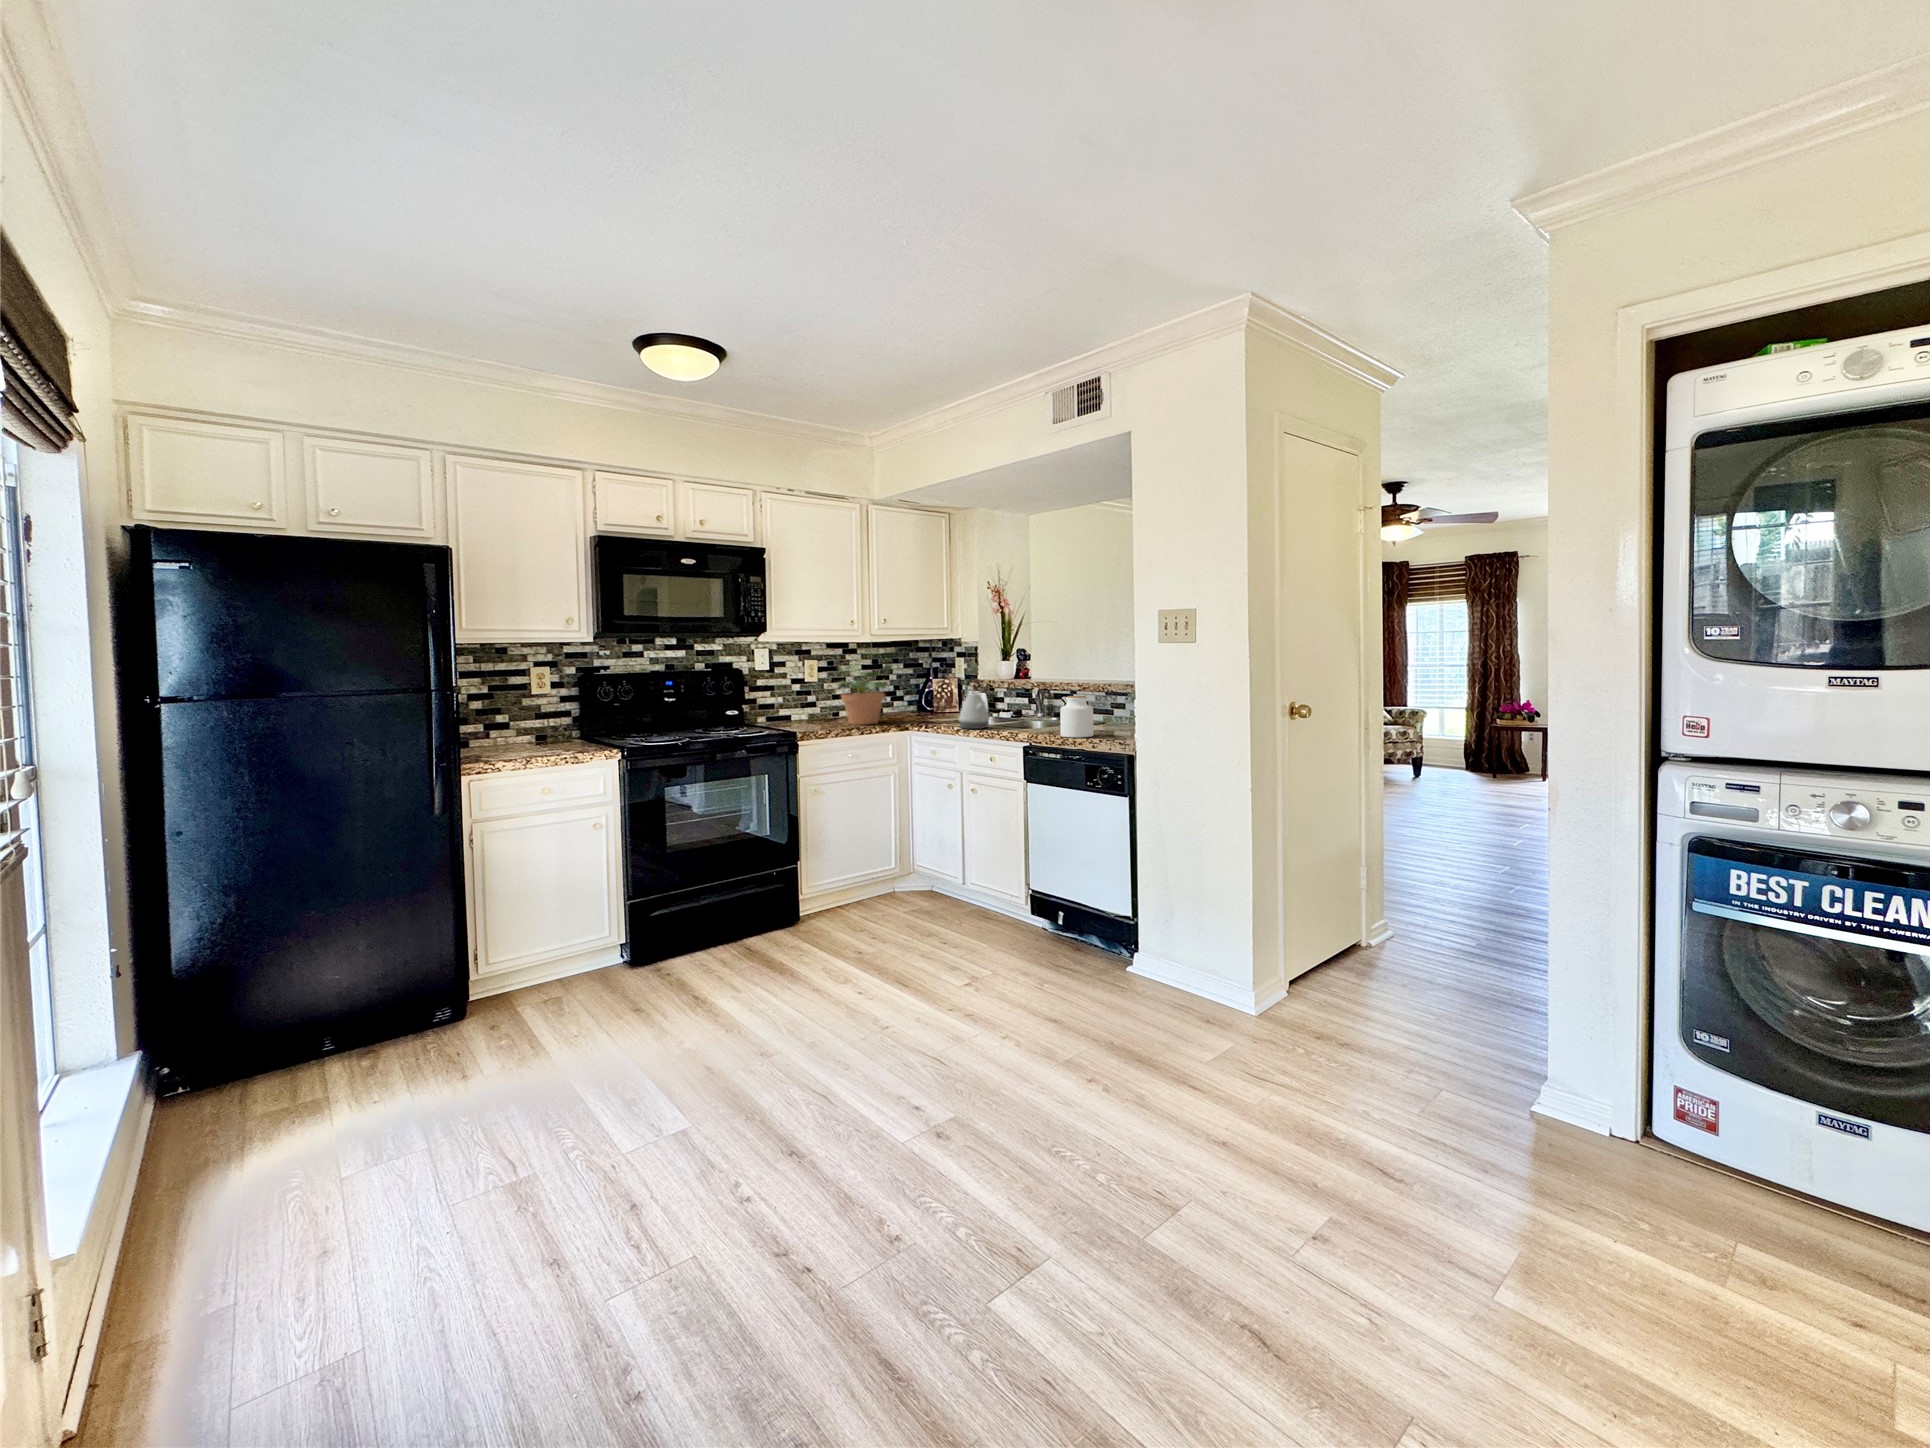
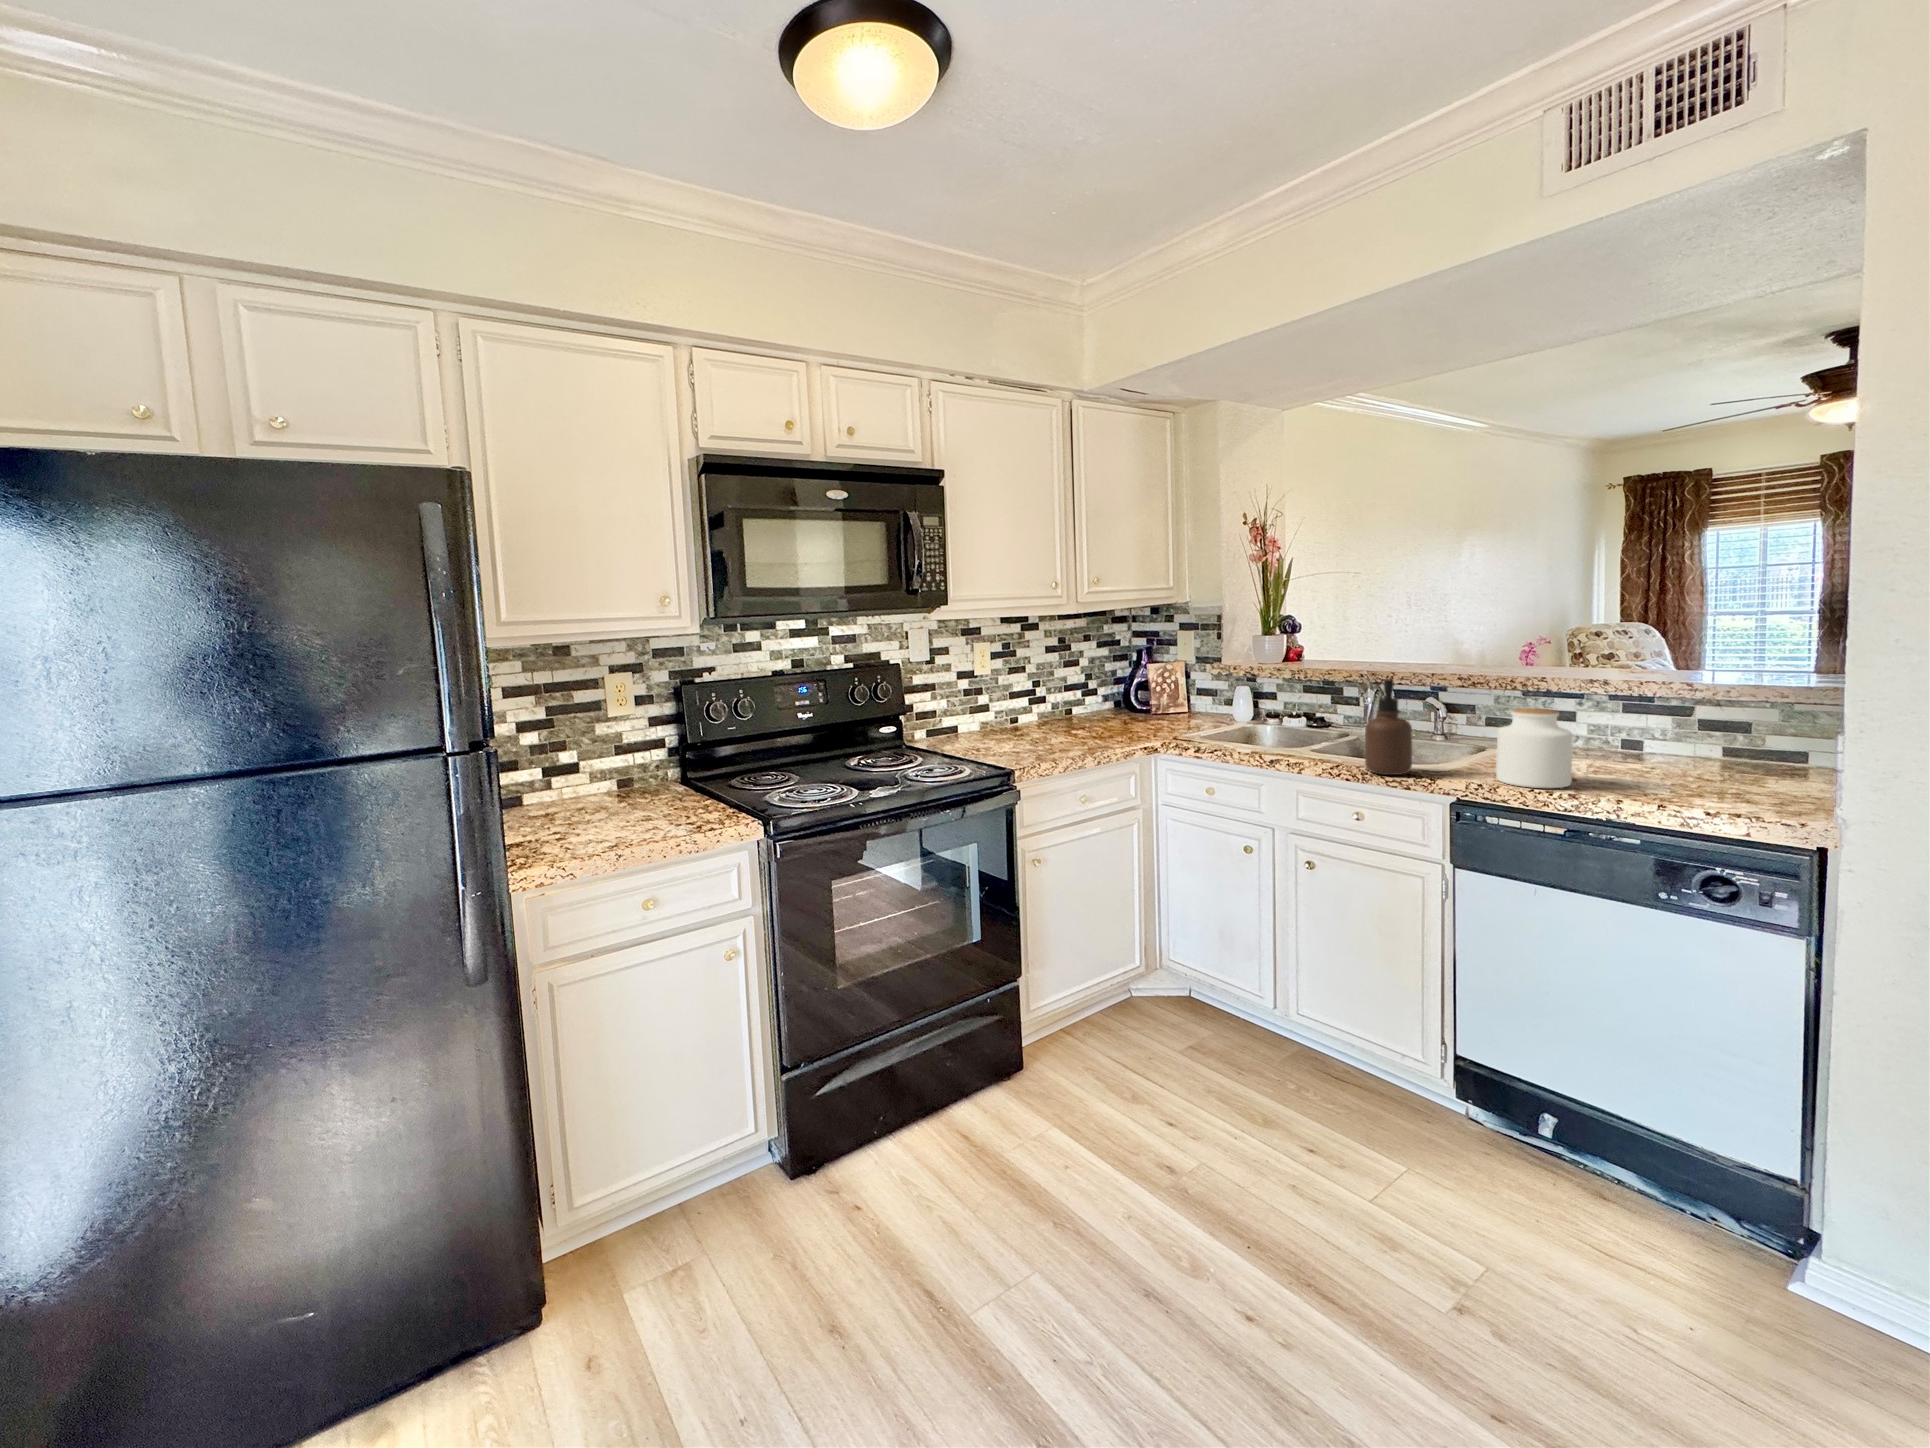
potted plant: present [837,664,892,725] -> none [1031,648,1137,744]
kettle: present [959,678,990,729] -> none [1255,672,1314,758]
soap dispenser: none [1001,680,1025,734] -> present [1365,679,1412,775]

